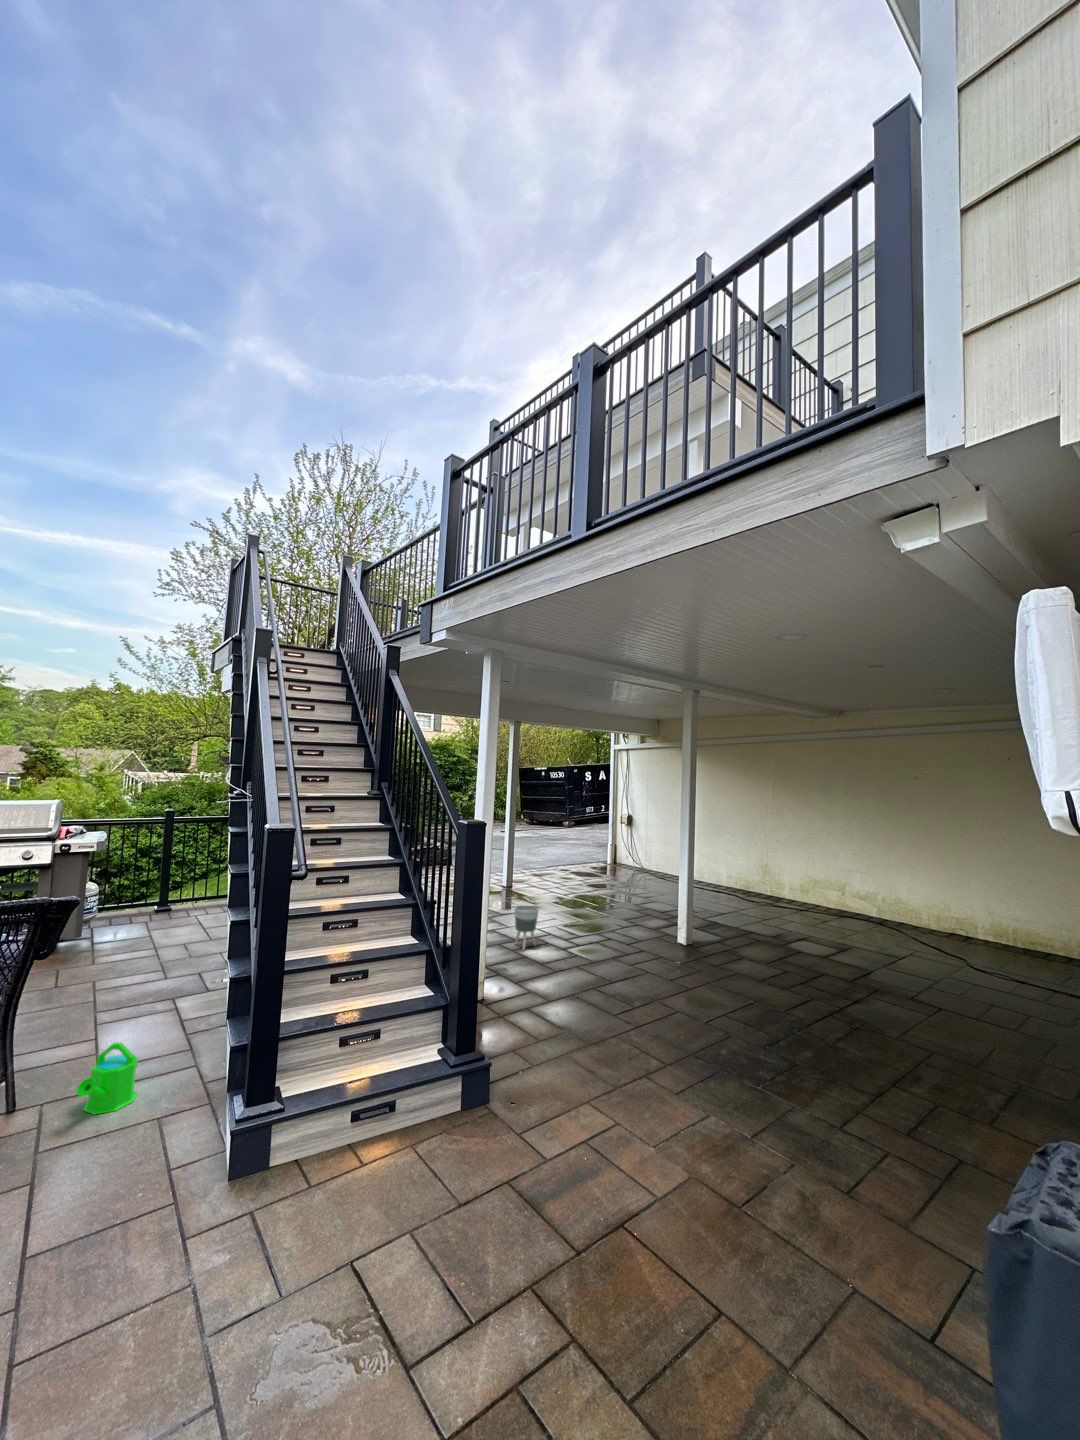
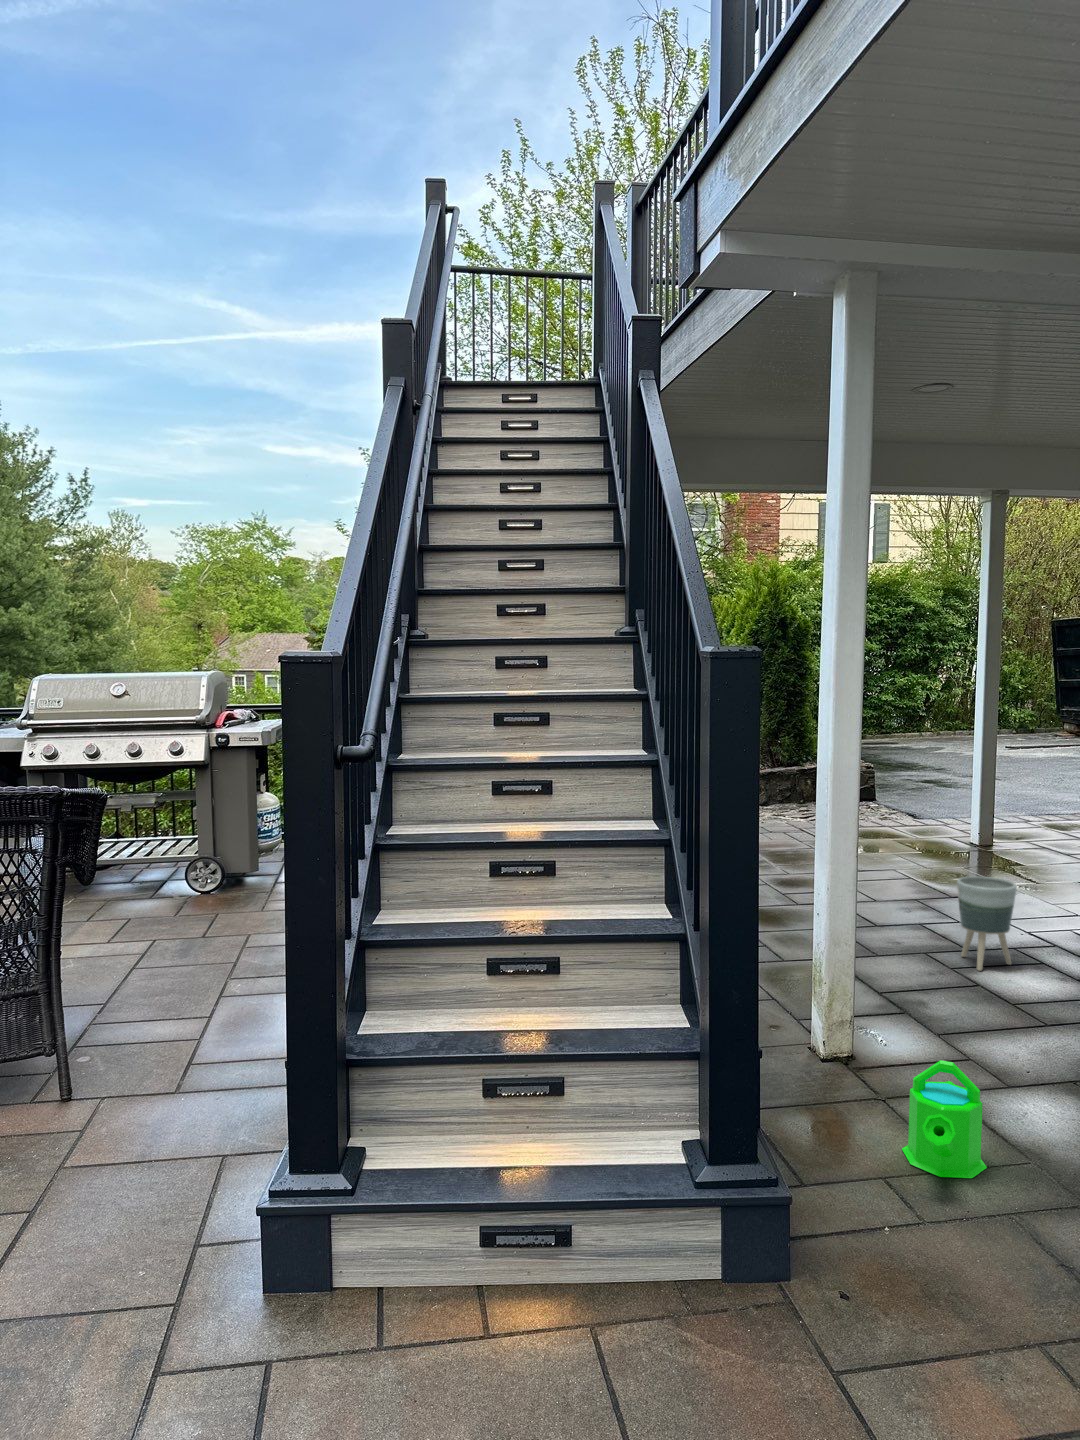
watering can: present [77,1043,138,1114] -> present [902,1060,987,1178]

